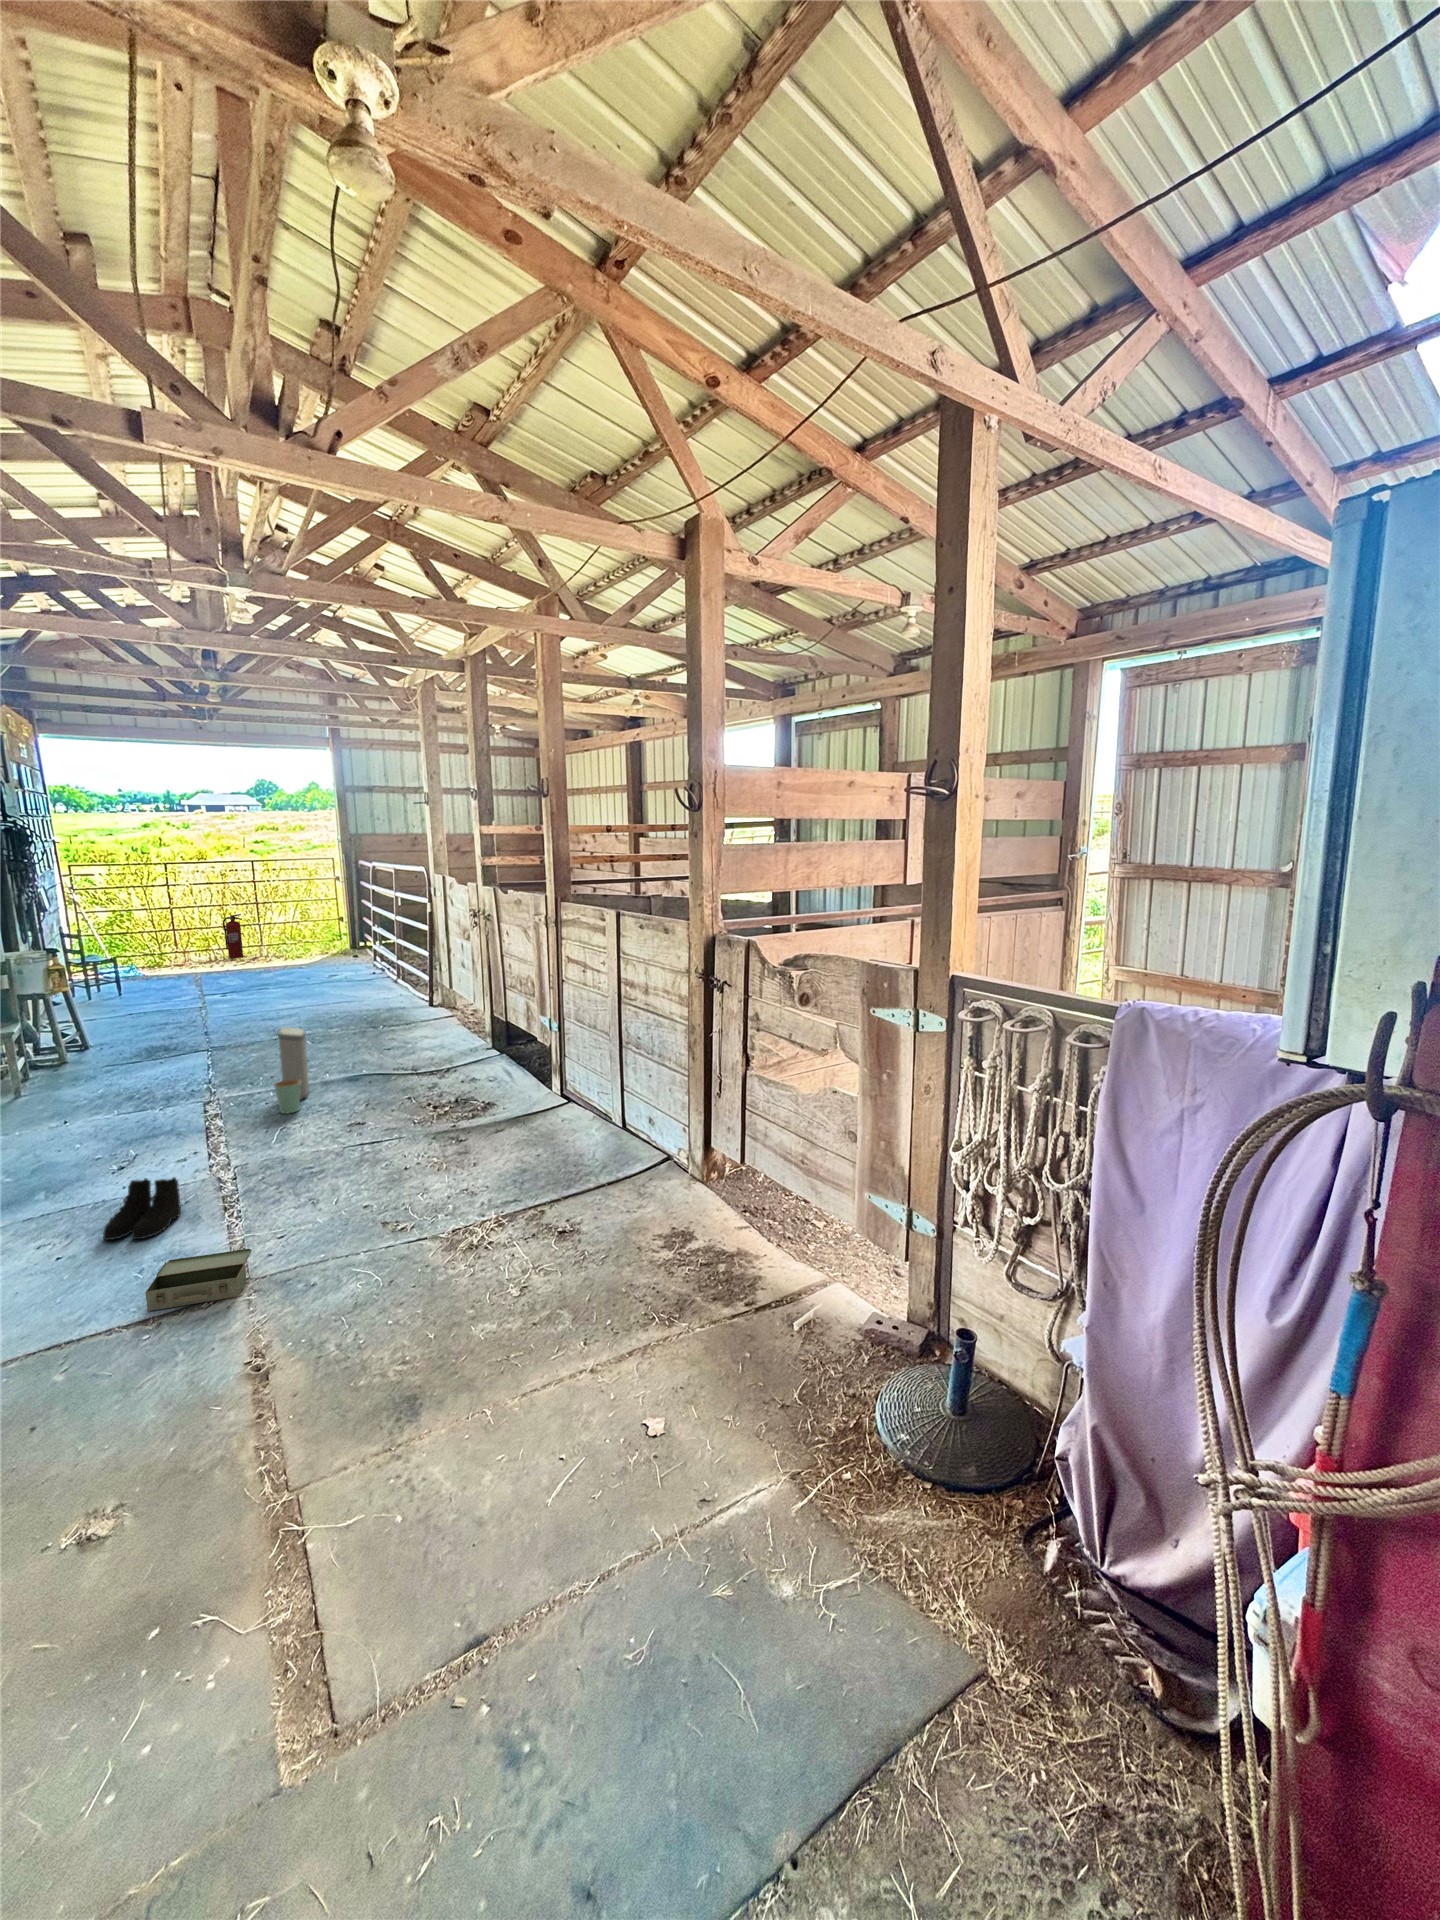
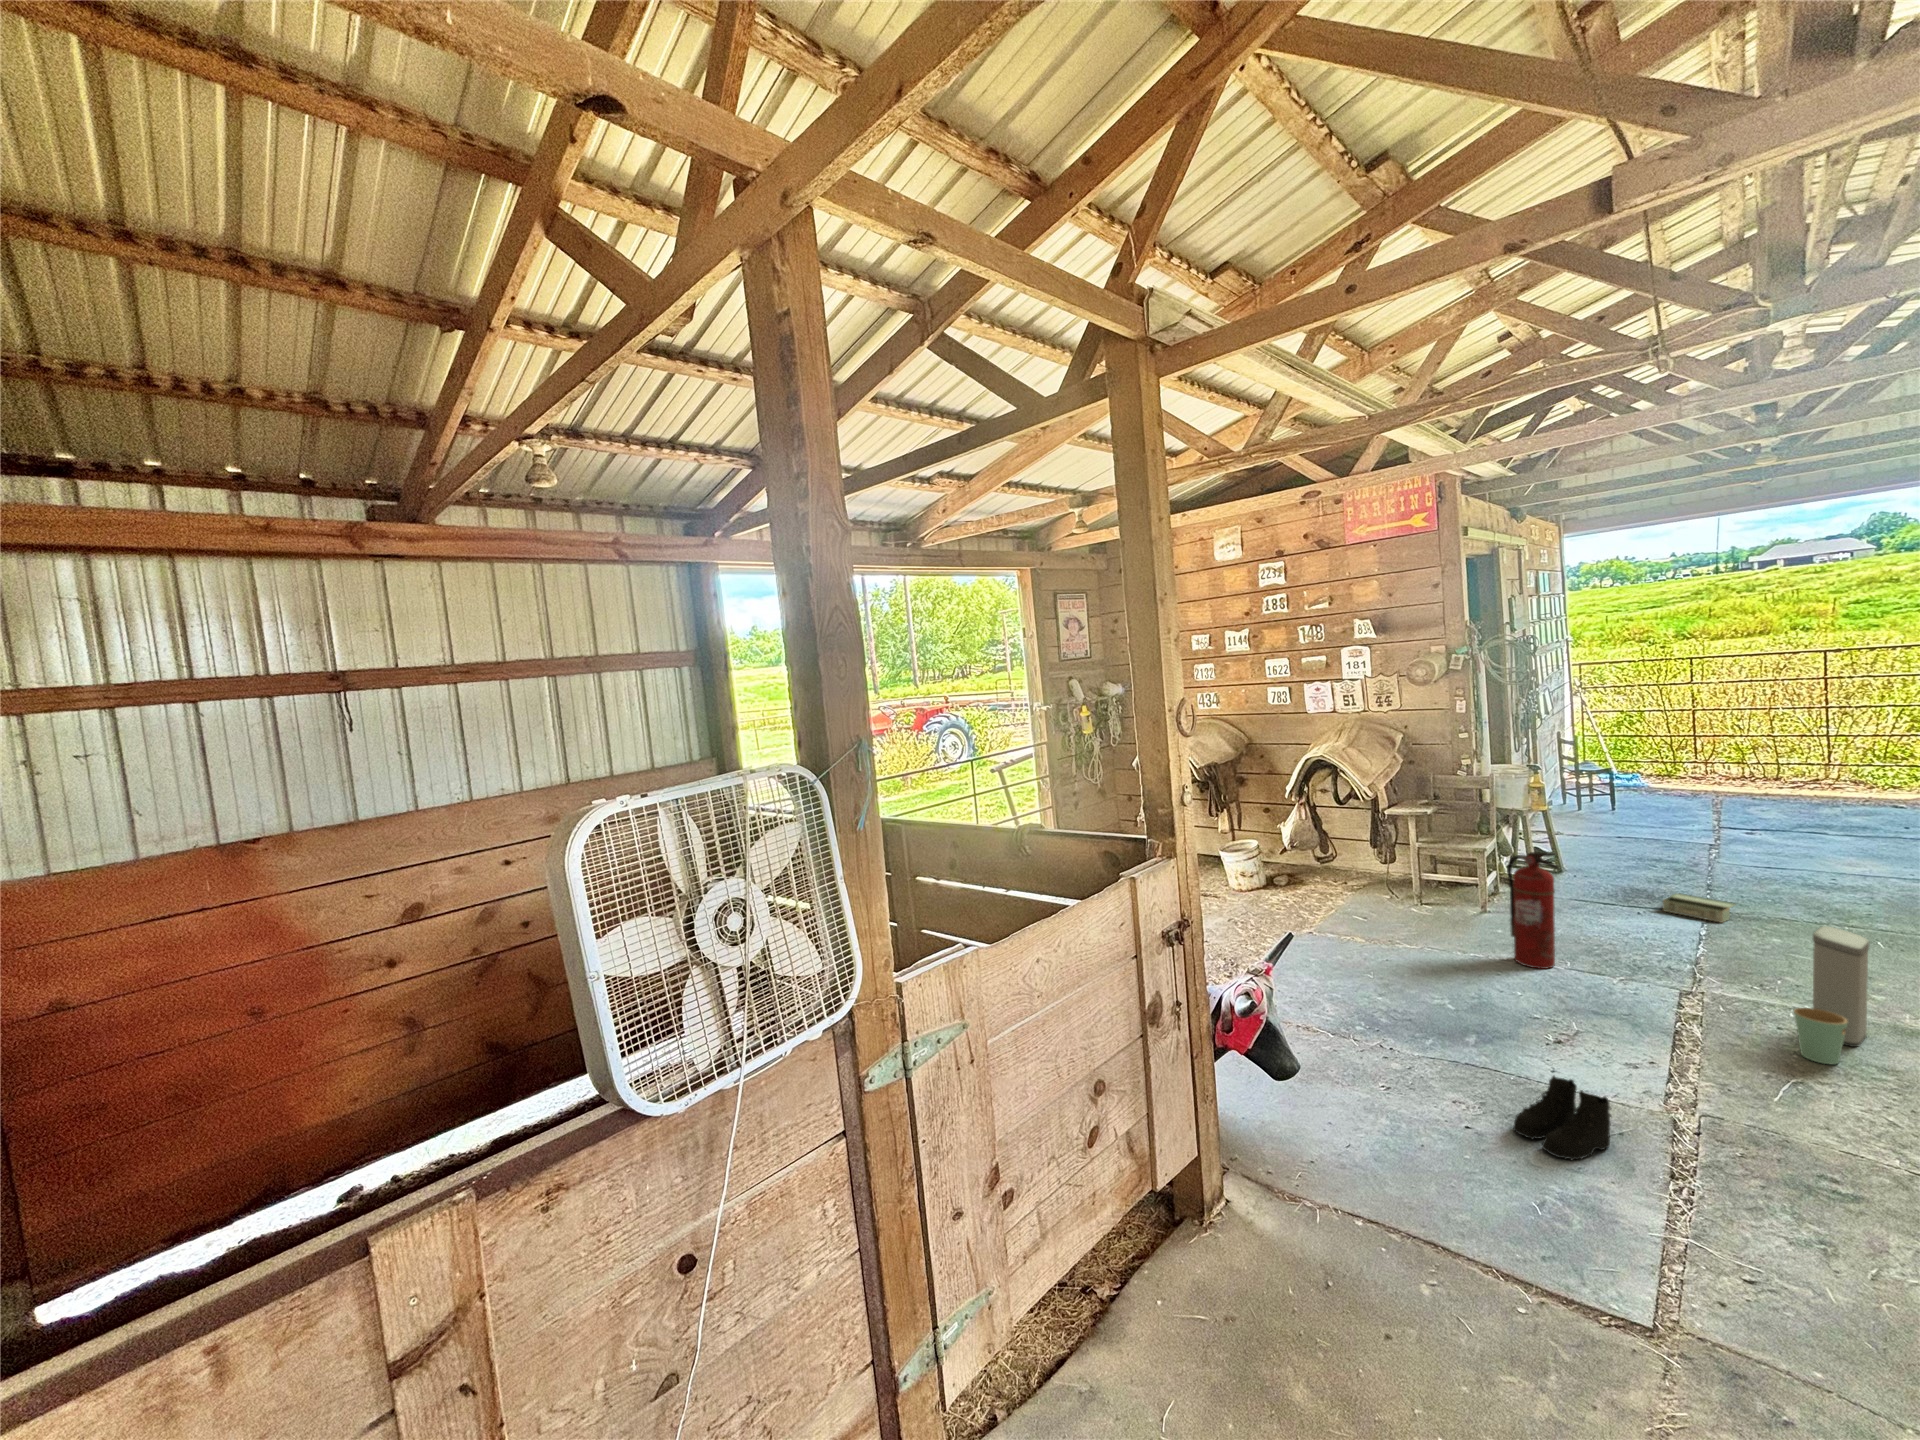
fire extinguisher: present [223,914,243,958] -> present [1507,852,1559,969]
toolbox: present [145,1249,252,1311] -> present [1663,893,1735,923]

